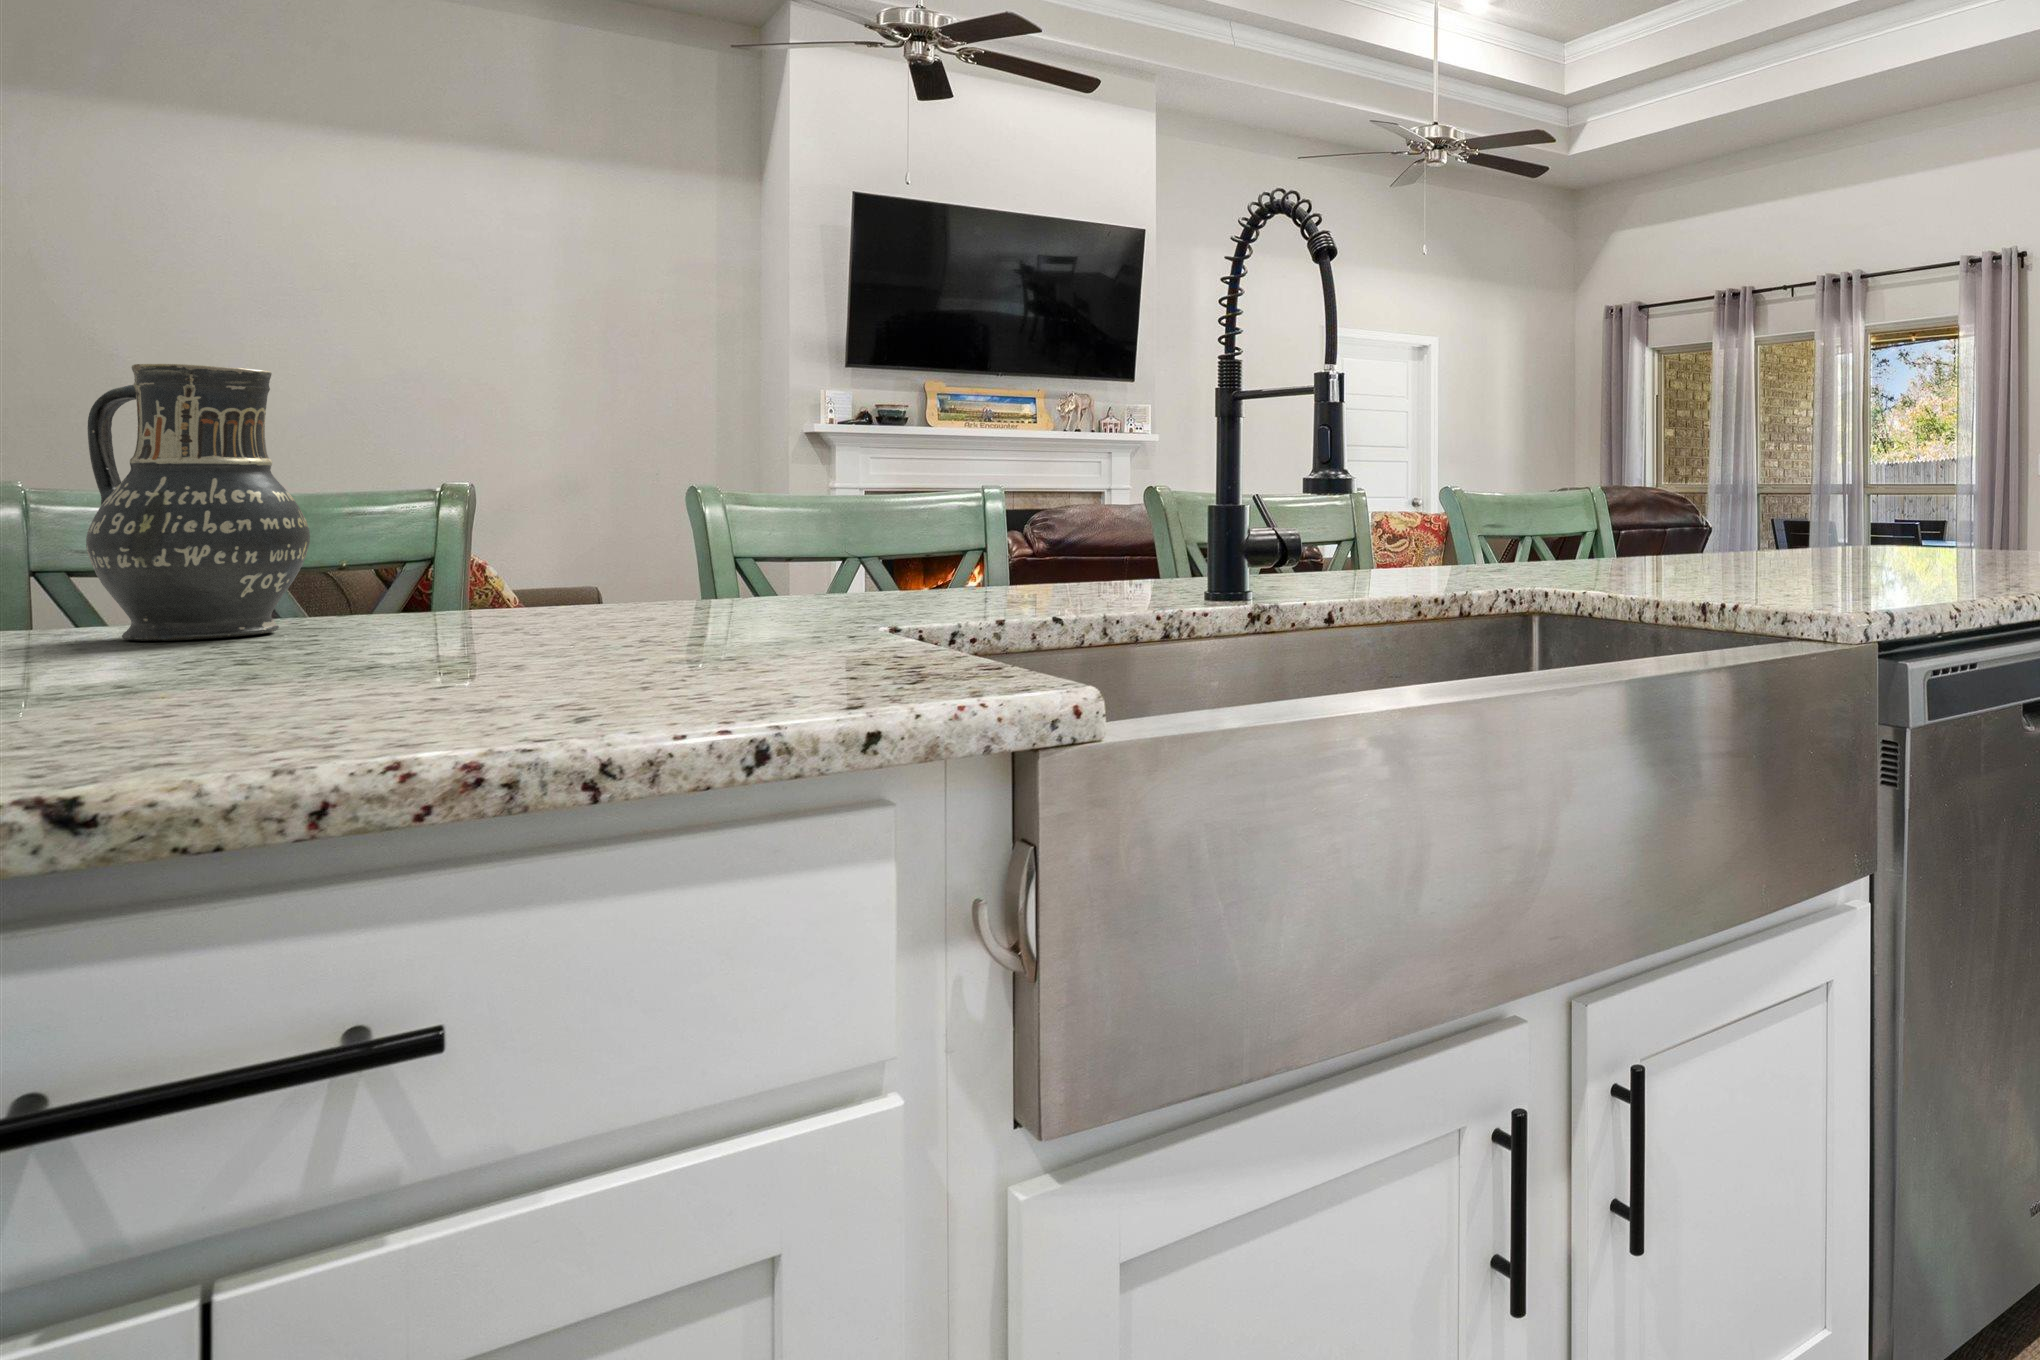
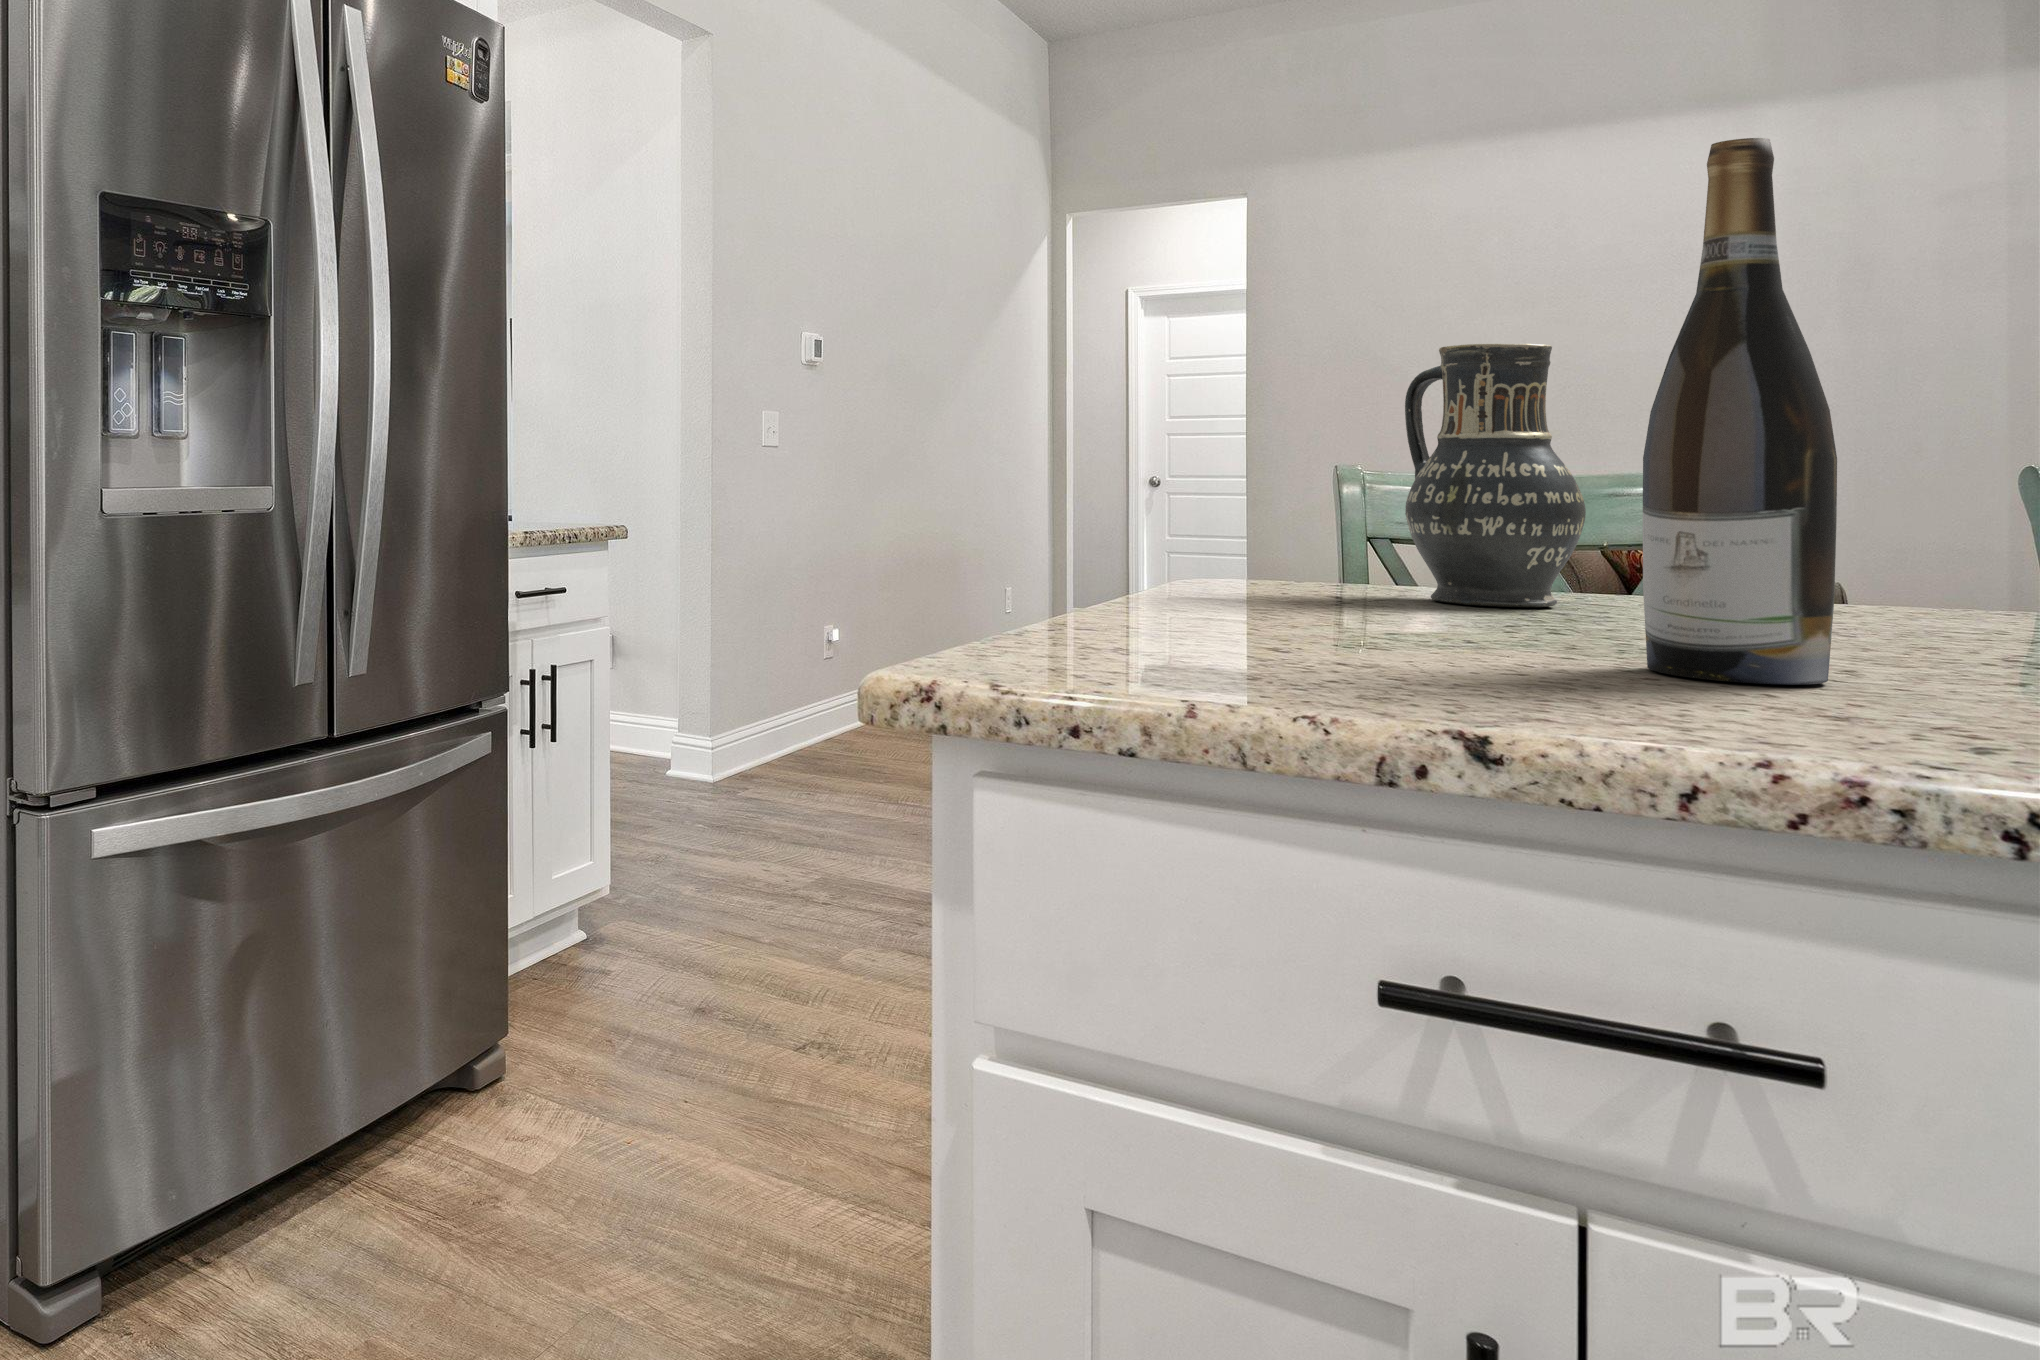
wine bottle: none [328,199,505,690] -> present [1643,138,1837,685]

